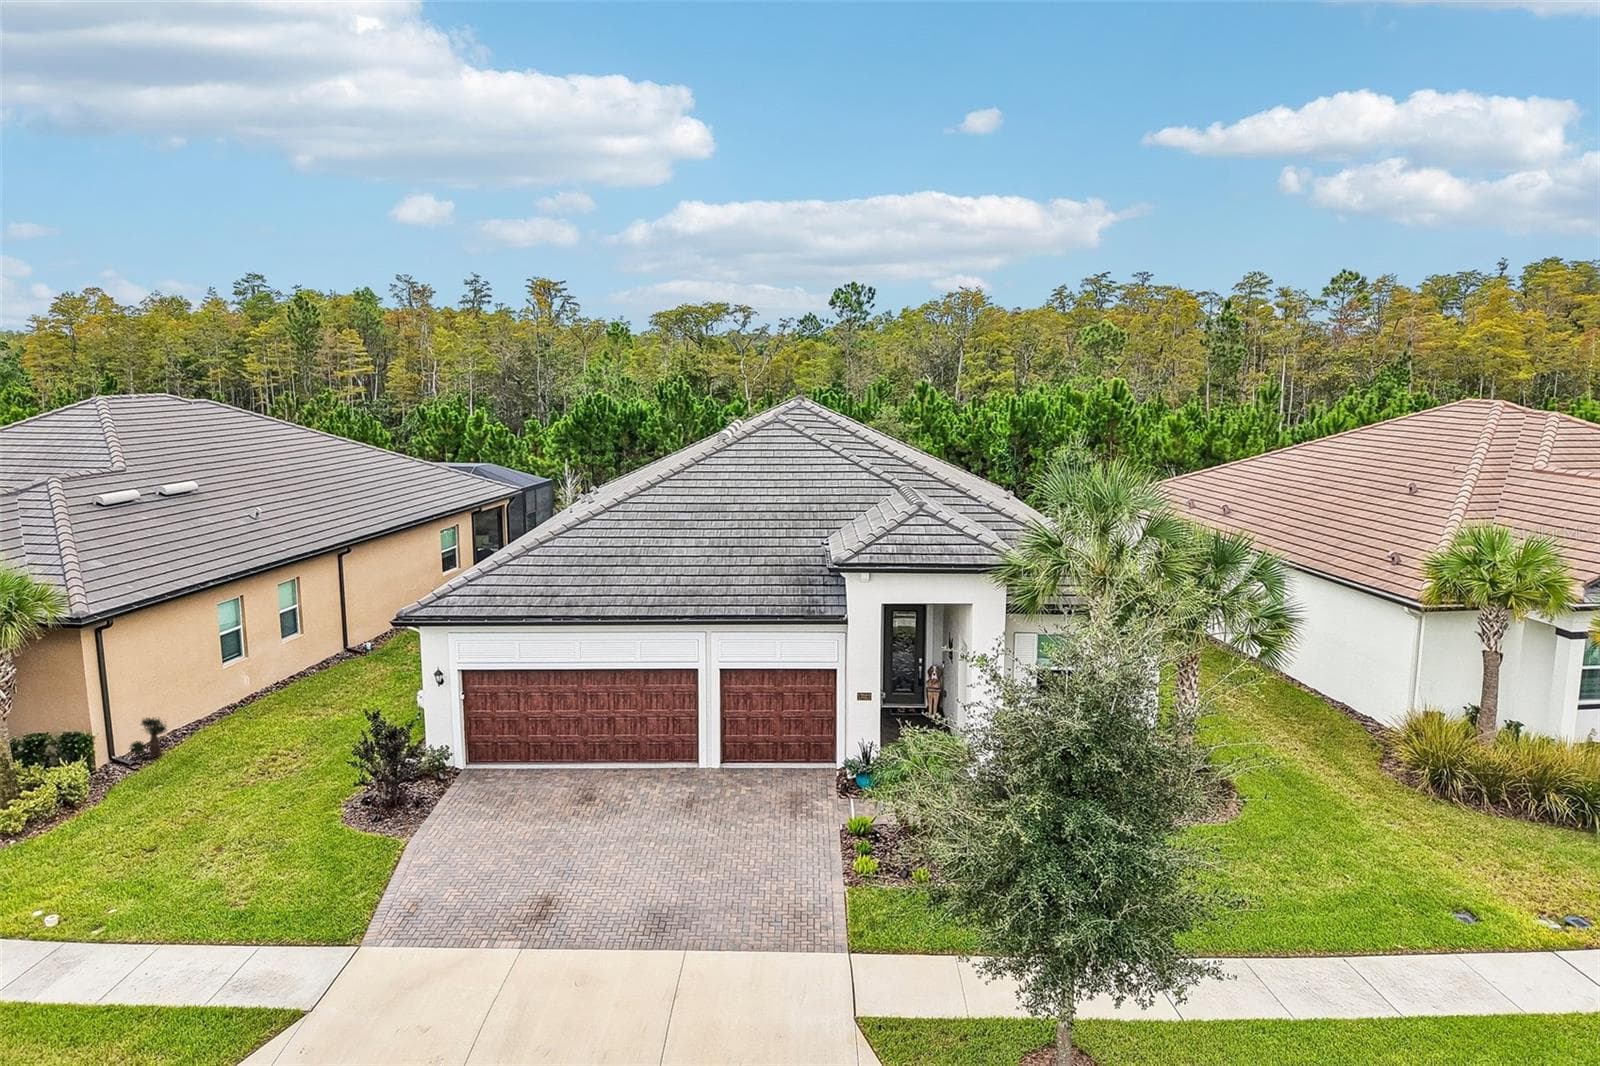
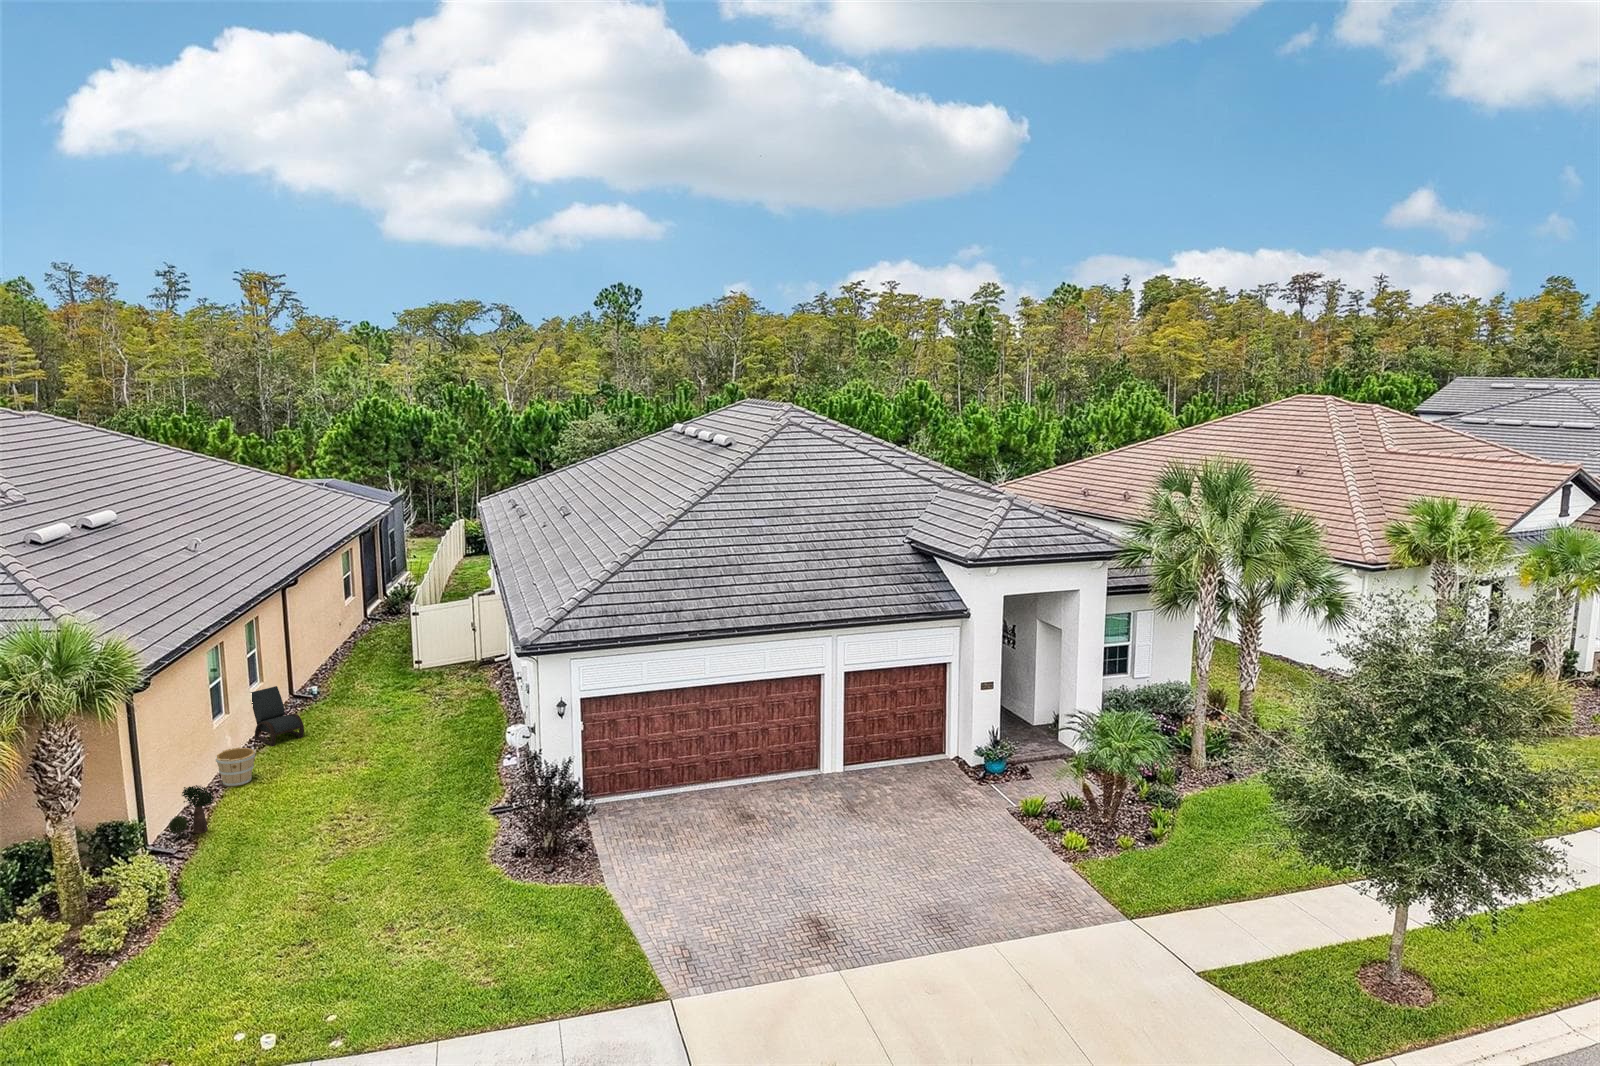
lounge chair: none [259,641,299,693] -> present [251,686,304,747]
wooden bucket: none [198,690,233,723] -> present [215,748,255,787]

